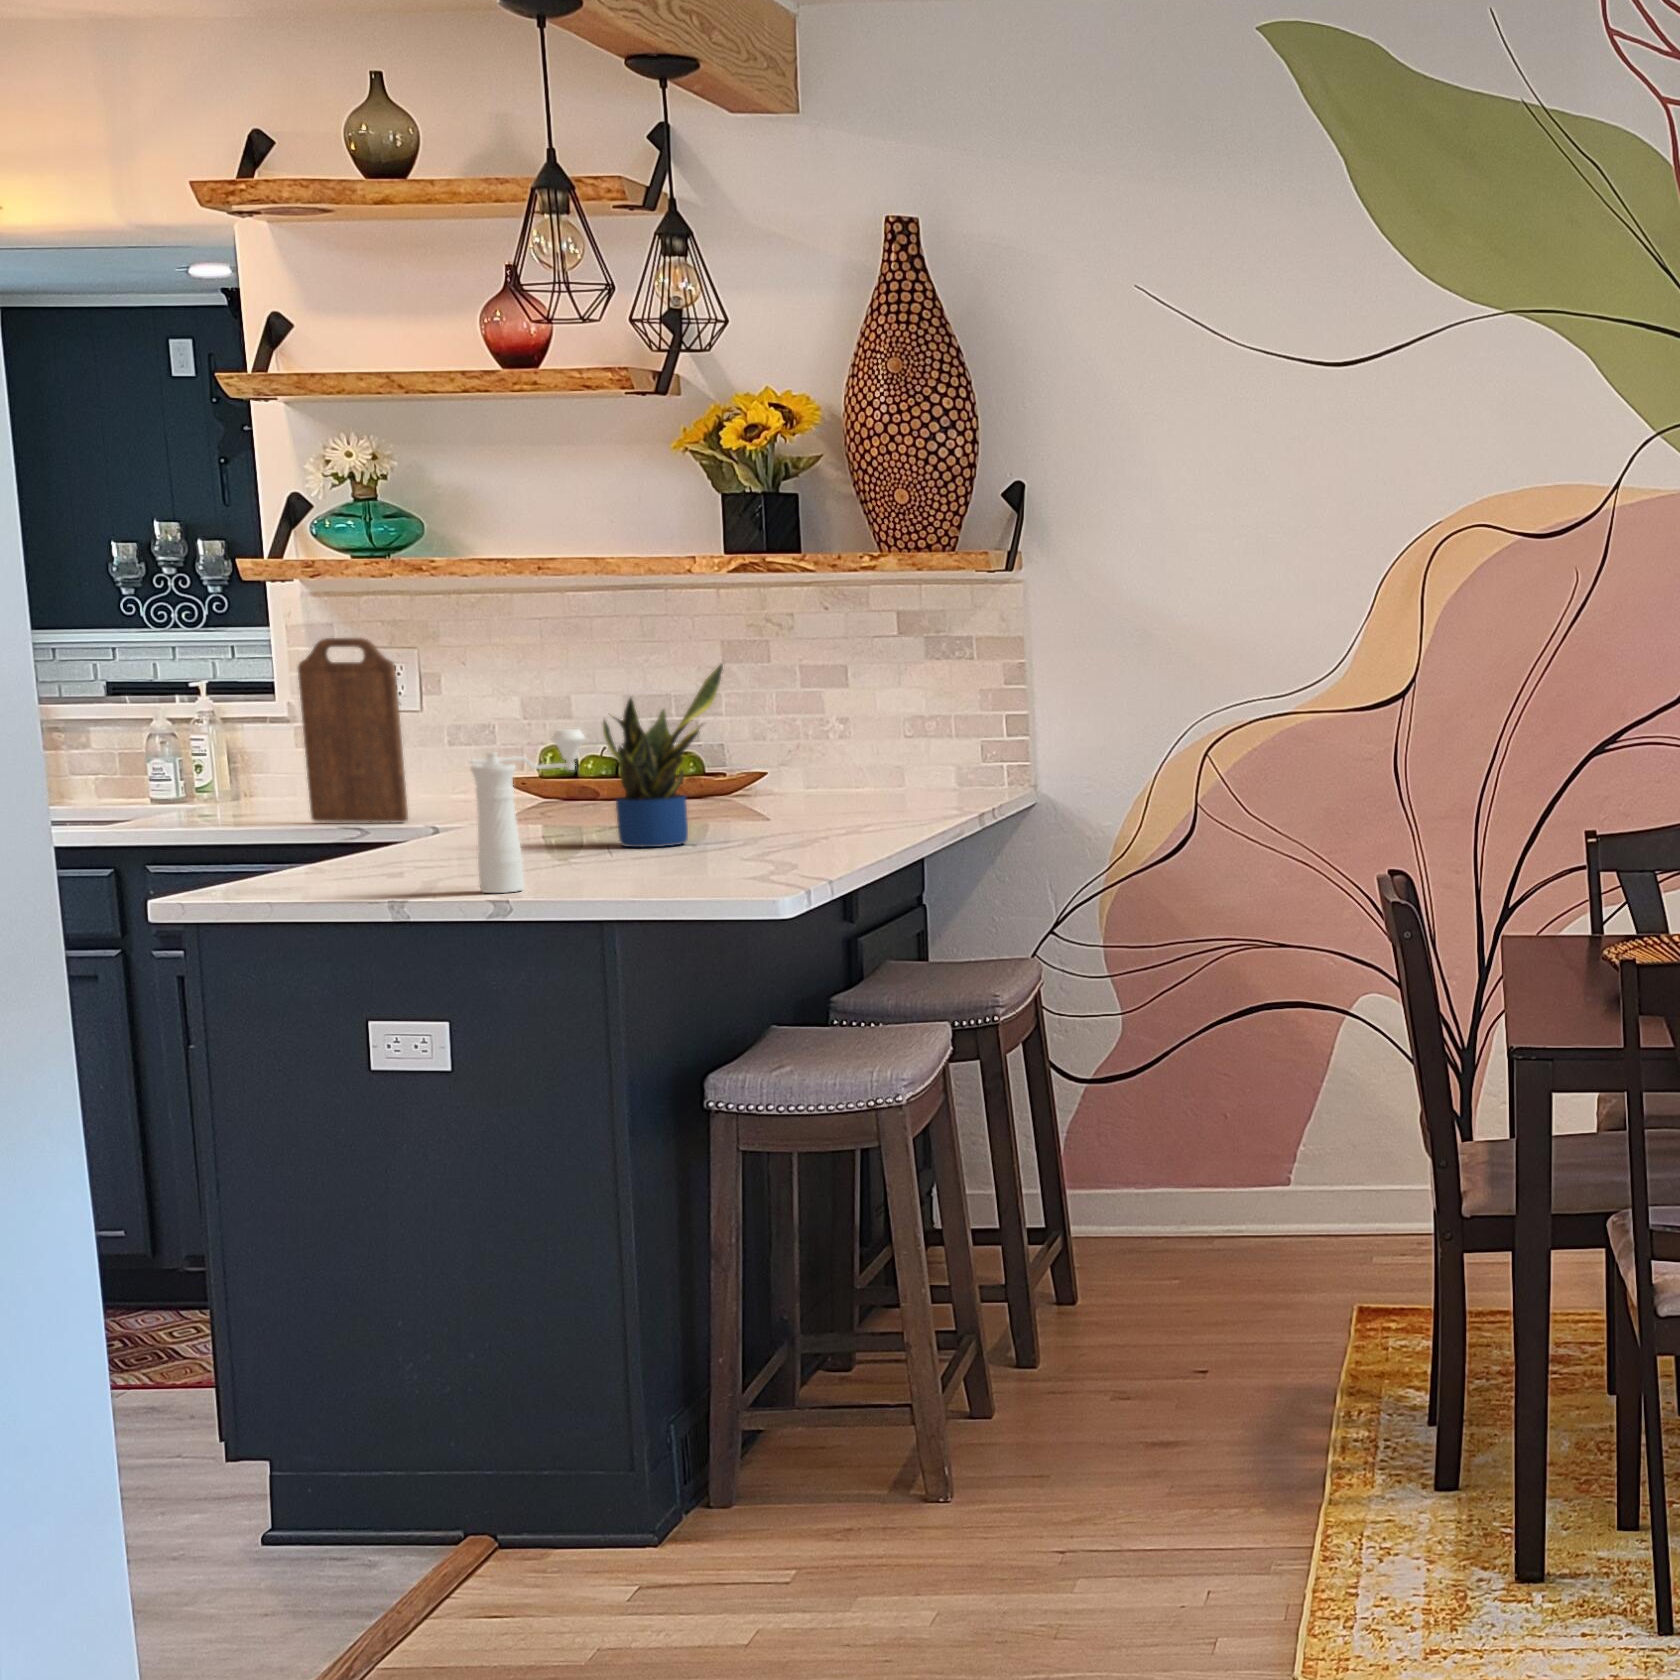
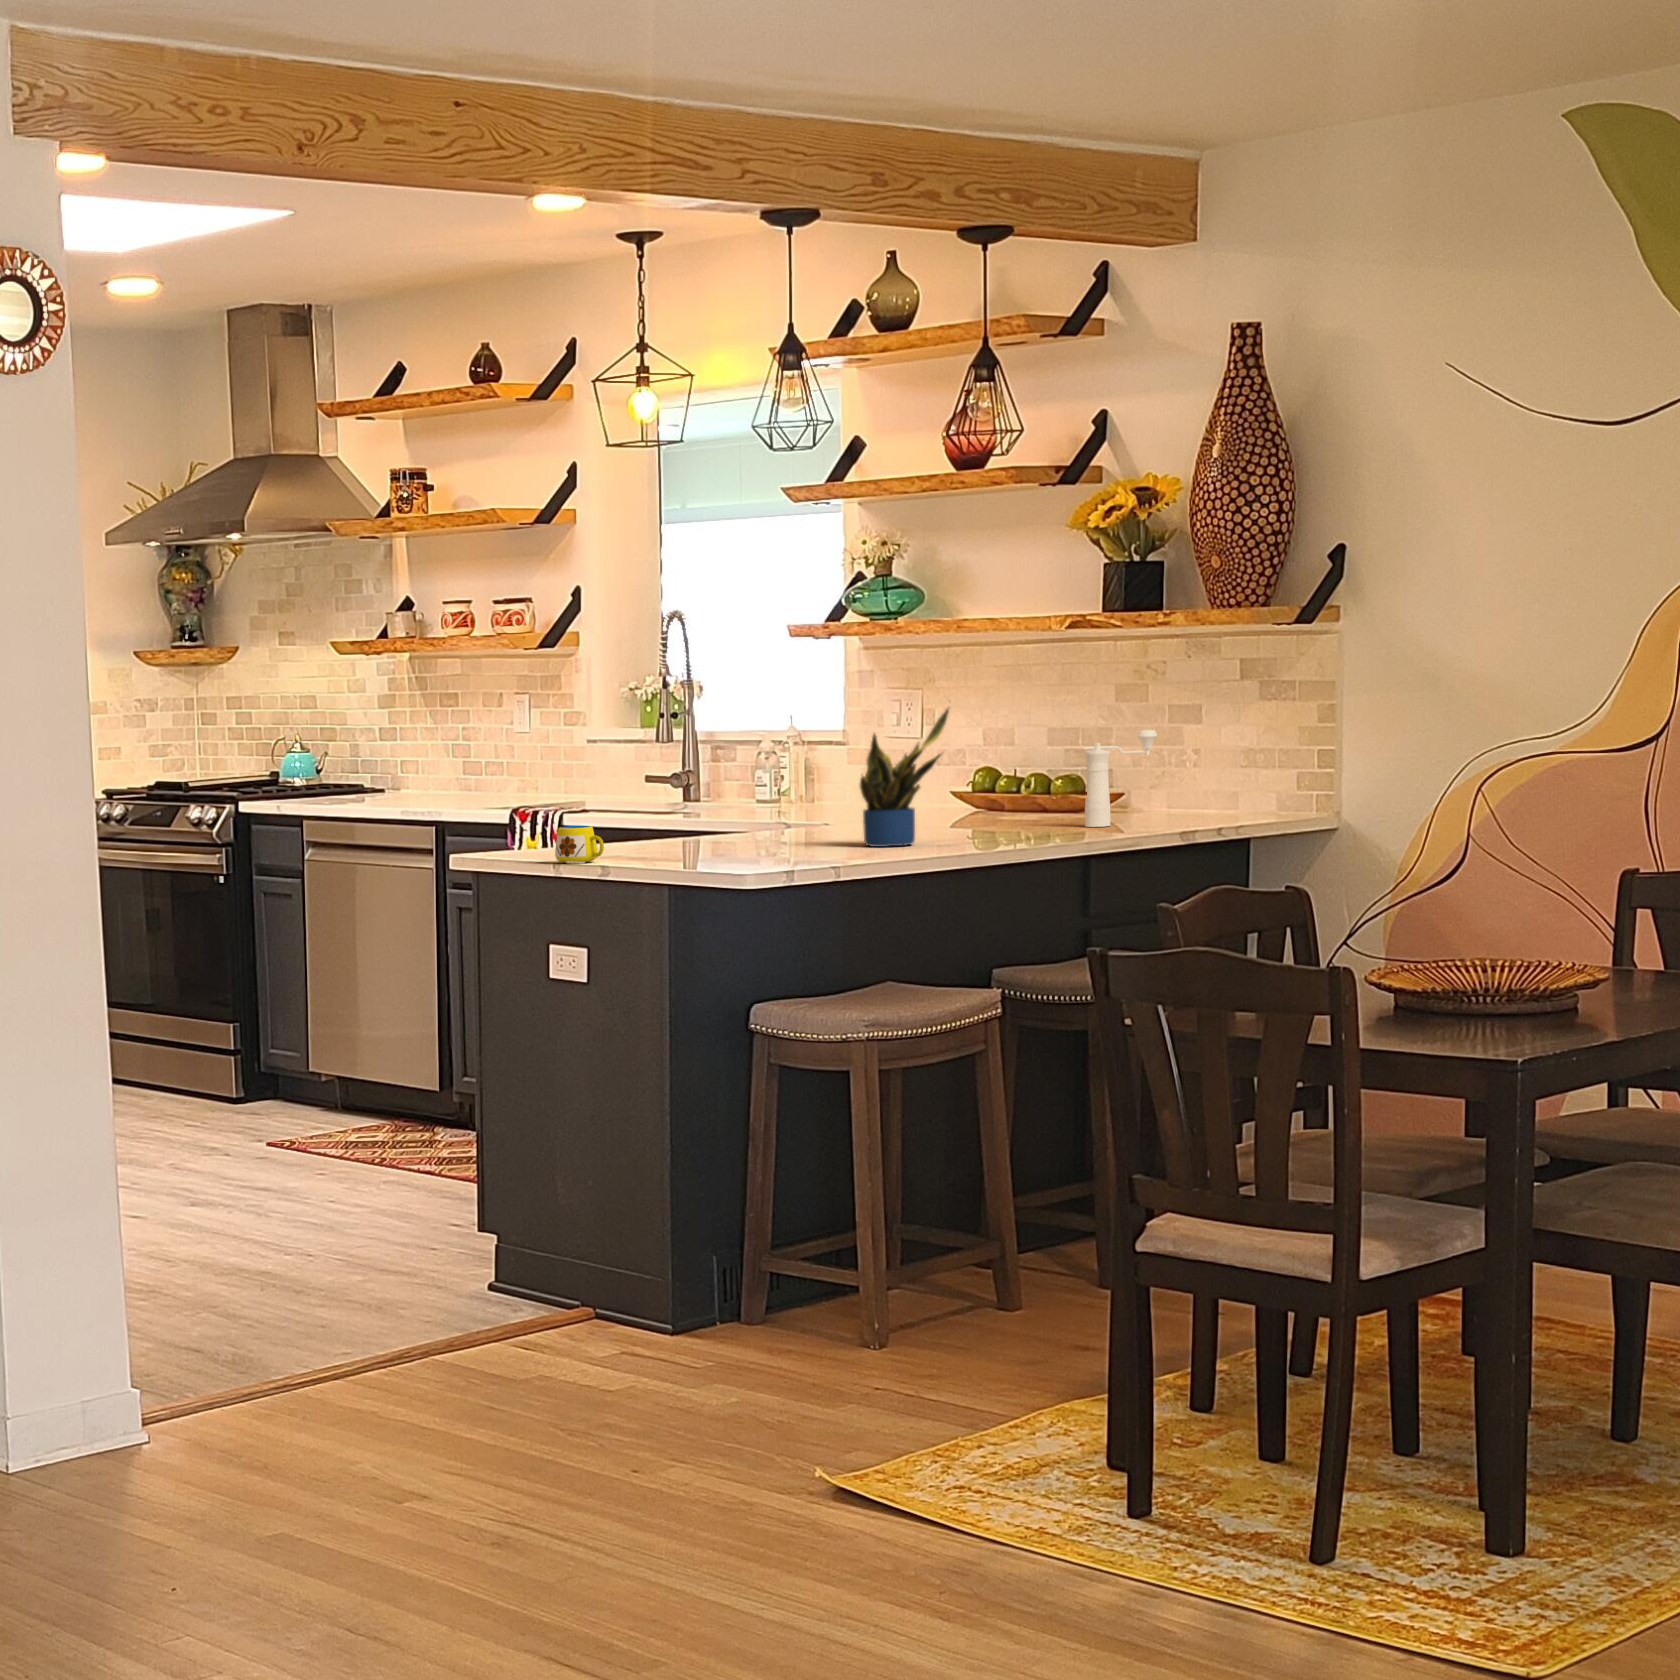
cutting board: present [298,638,408,823] -> none [813,684,865,824]
pepper mill: present [470,729,585,893] -> present [1083,730,1157,827]
mug: none [275,836,363,893] -> present [555,826,604,864]

